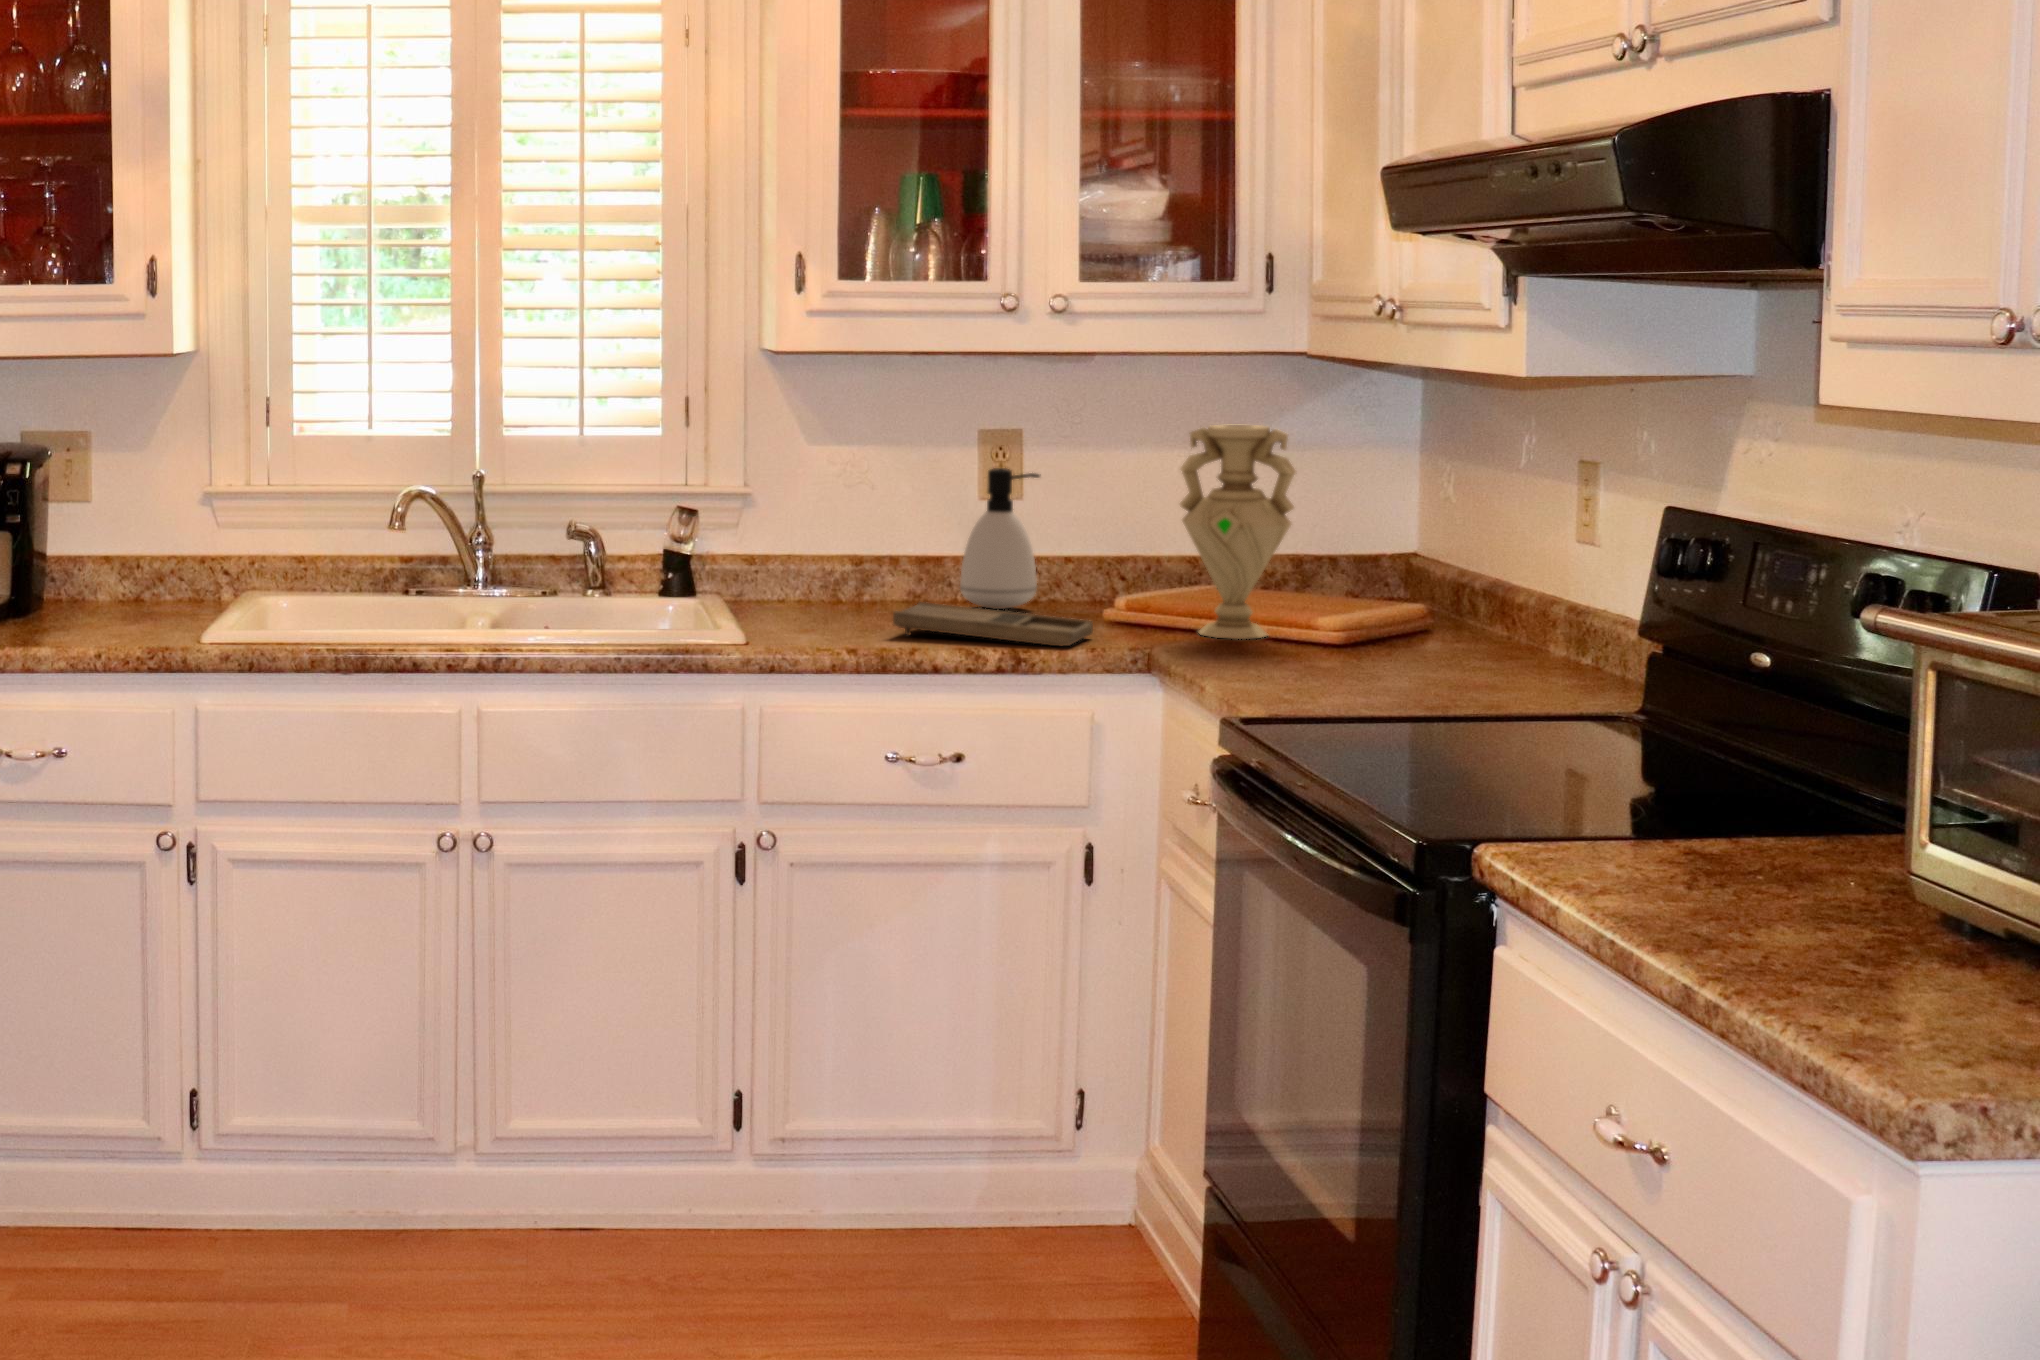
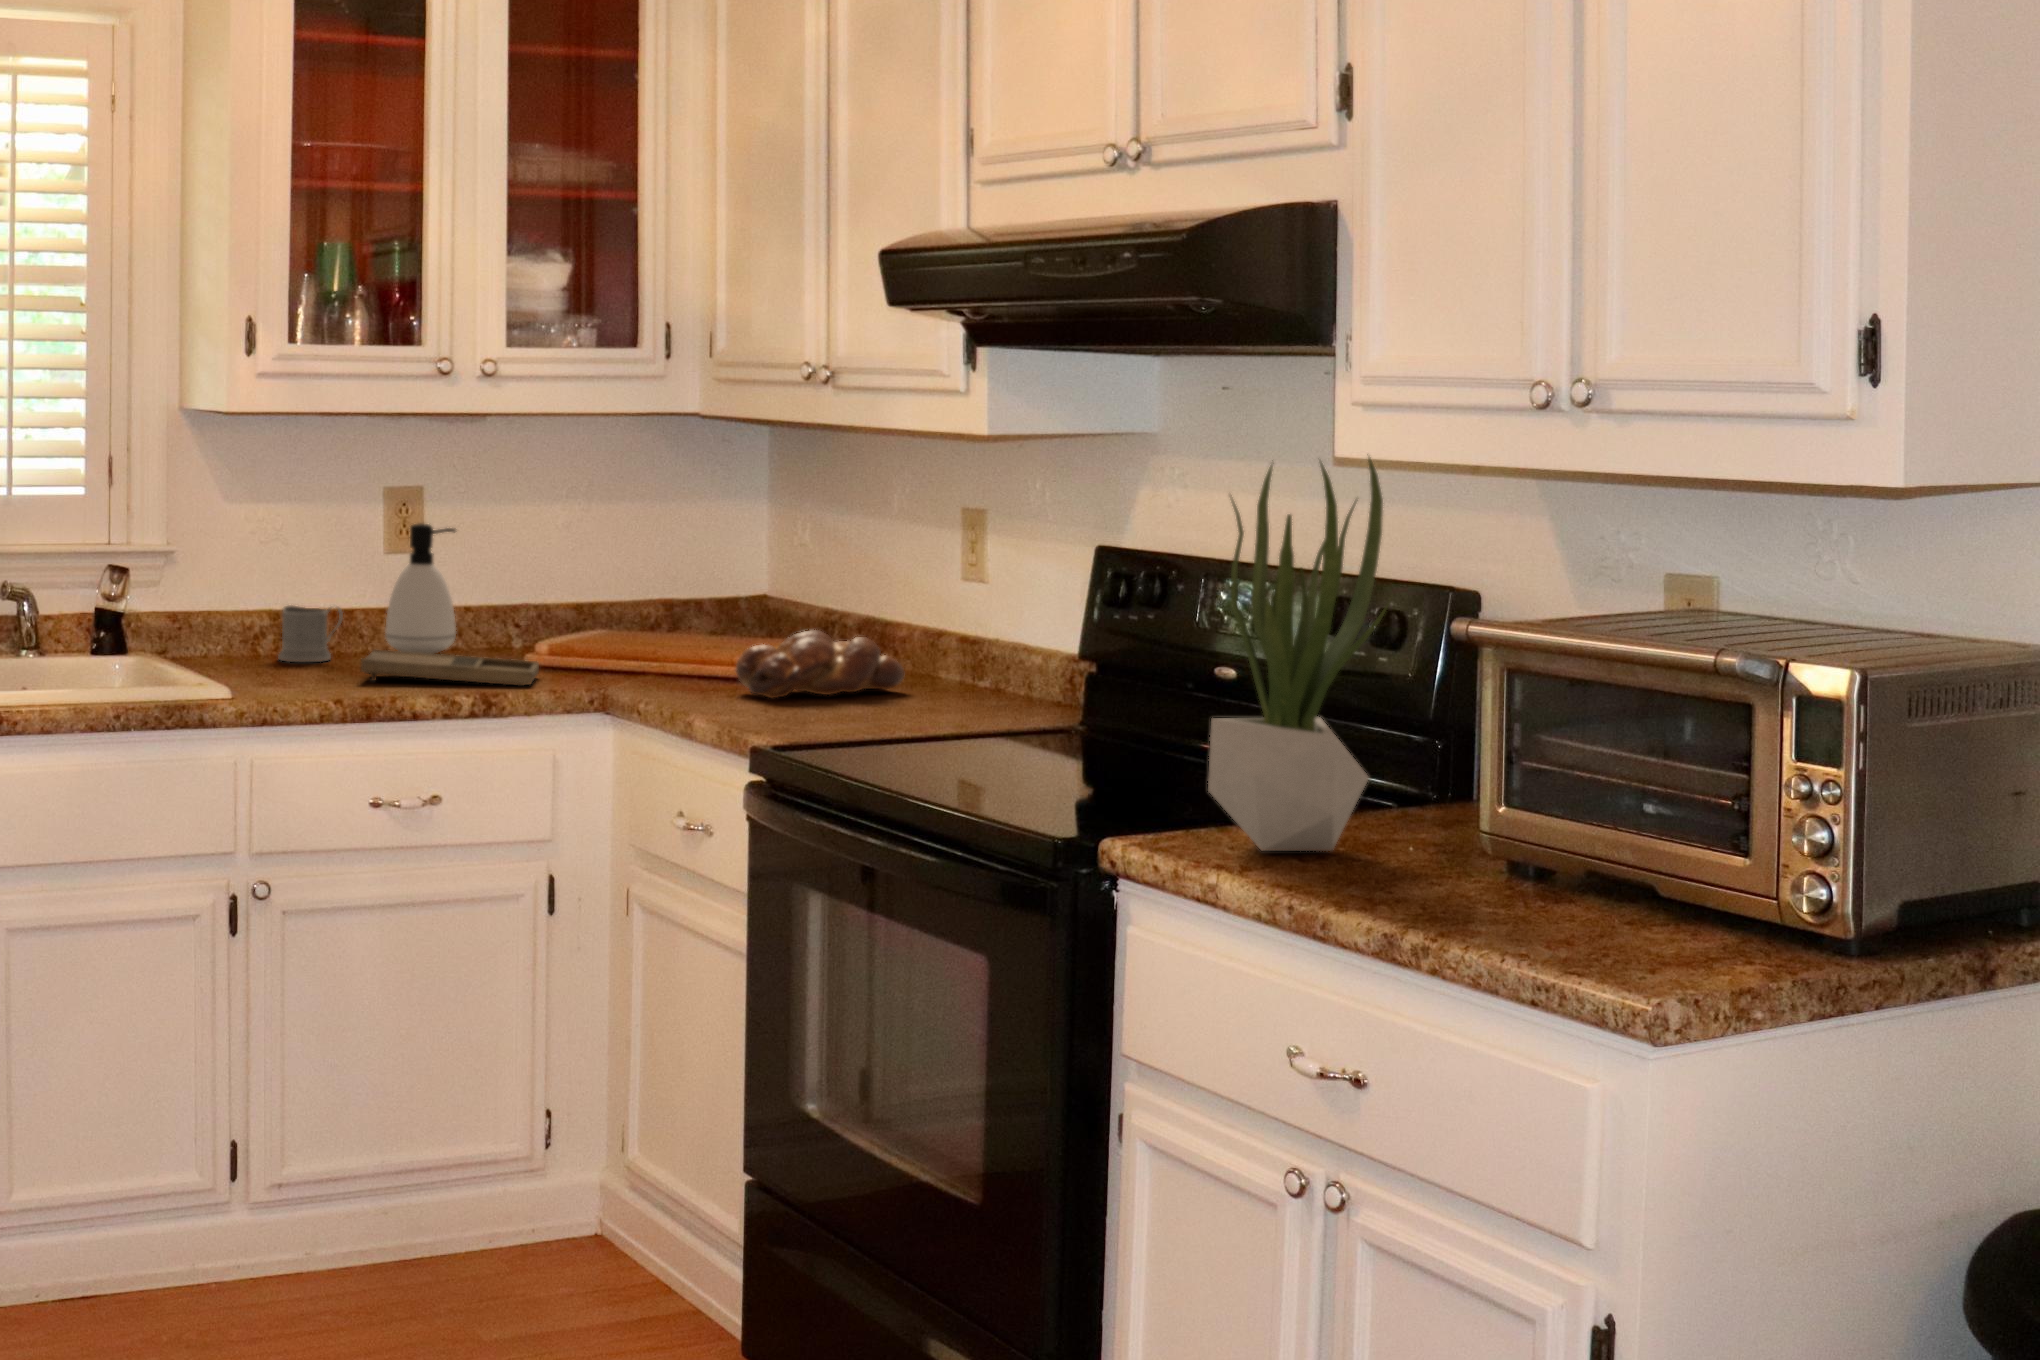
potted plant: none [1607,410,1845,883] -> present [1208,457,1390,851]
vase: present [1180,424,1296,639] -> none [603,481,707,673]
mug: none [841,552,904,613] -> present [278,605,343,662]
bread loaf: none [1291,597,1497,672] -> present [736,630,904,698]

